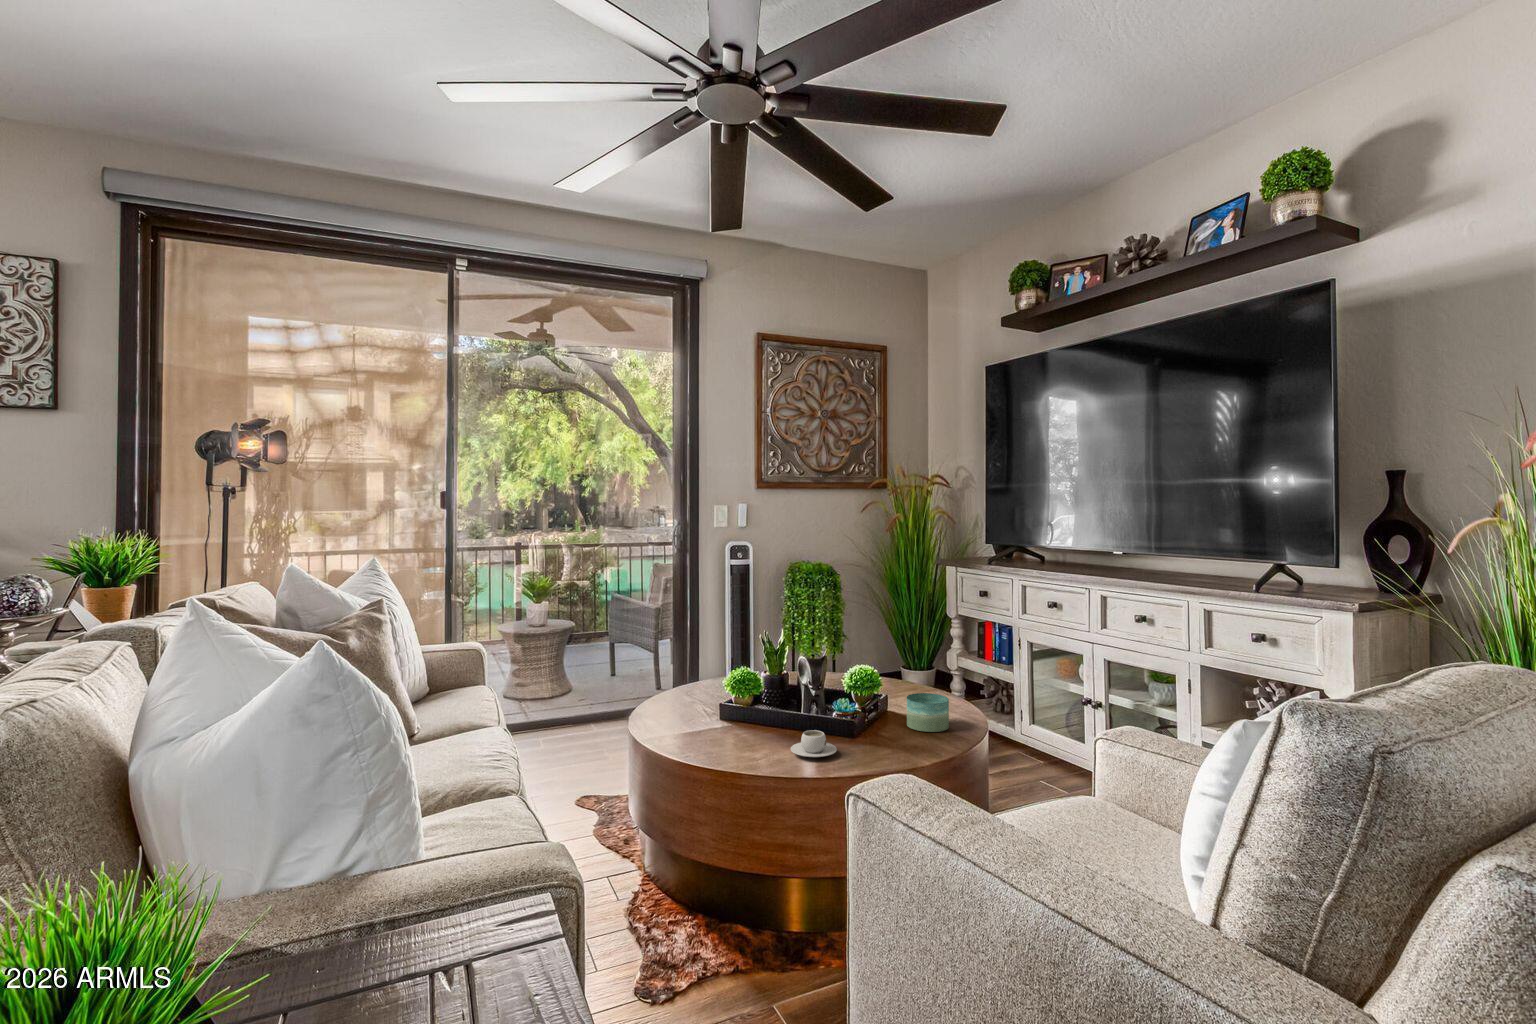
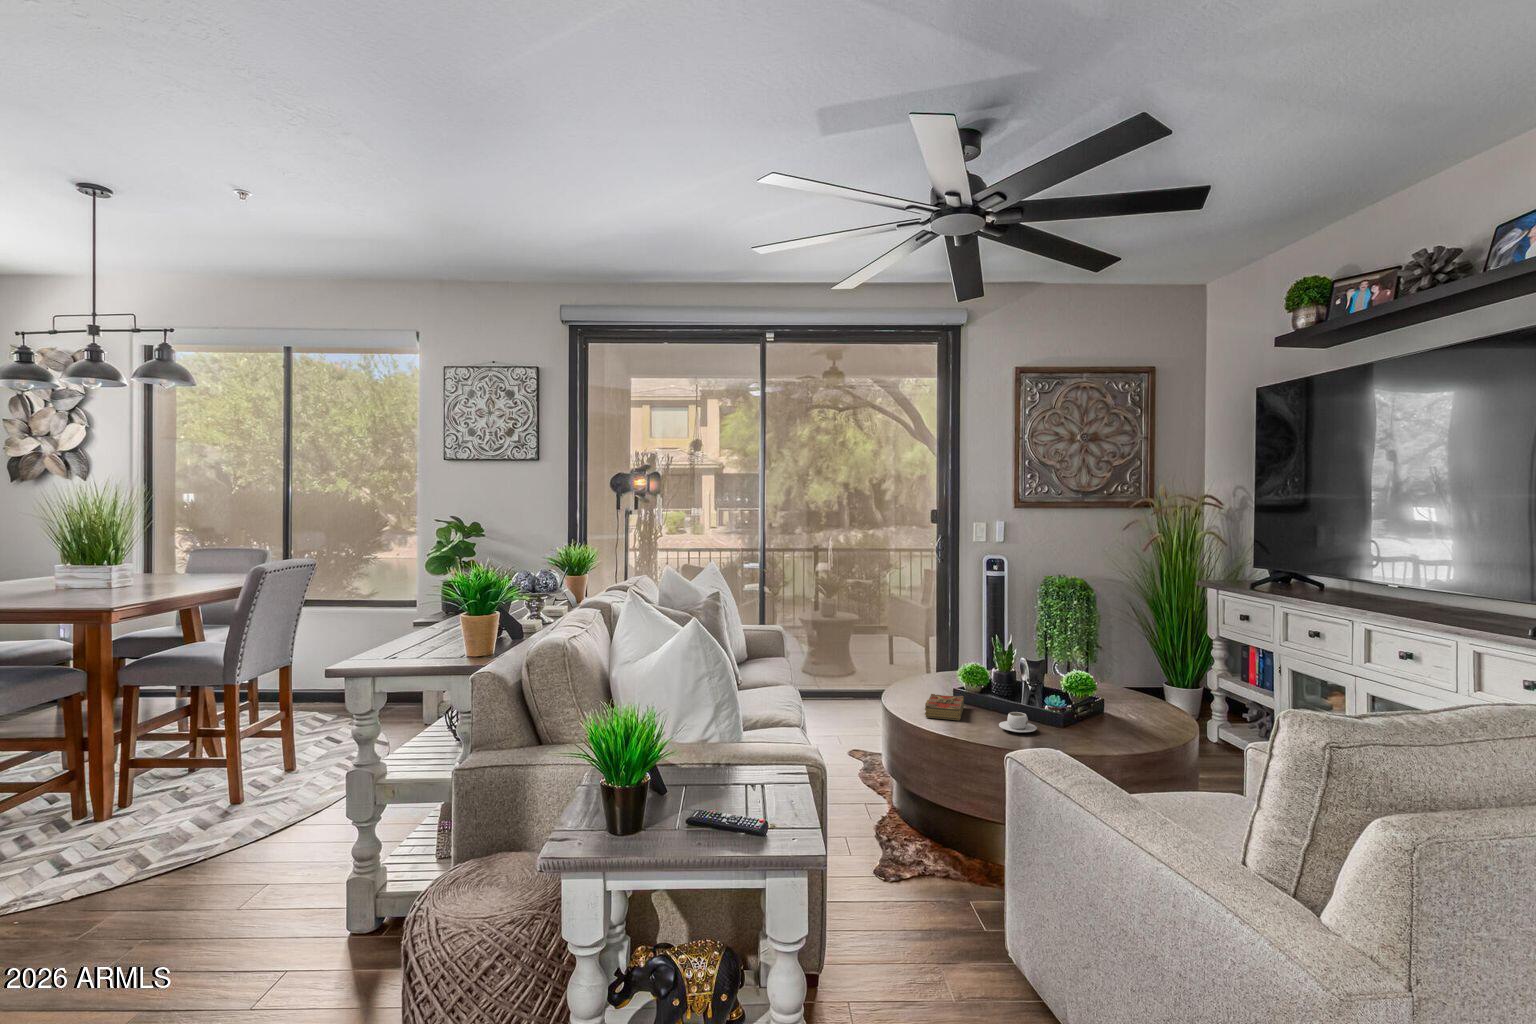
candle: present [907,693,949,732] -> none [1110,695,1149,728]
book: none [693,715,741,751] -> present [925,694,964,720]

